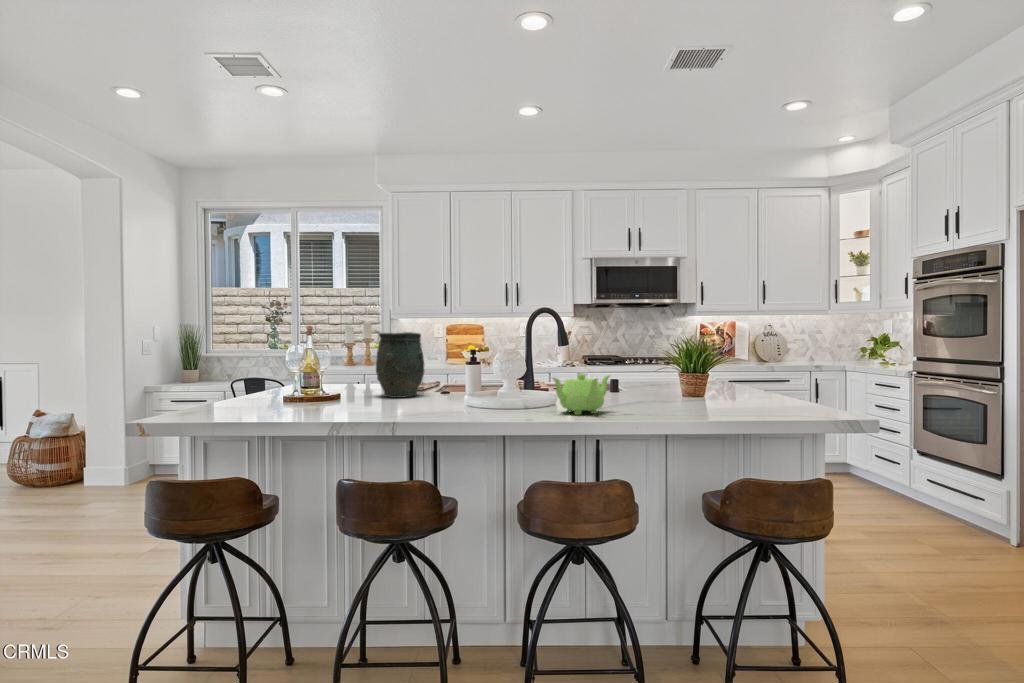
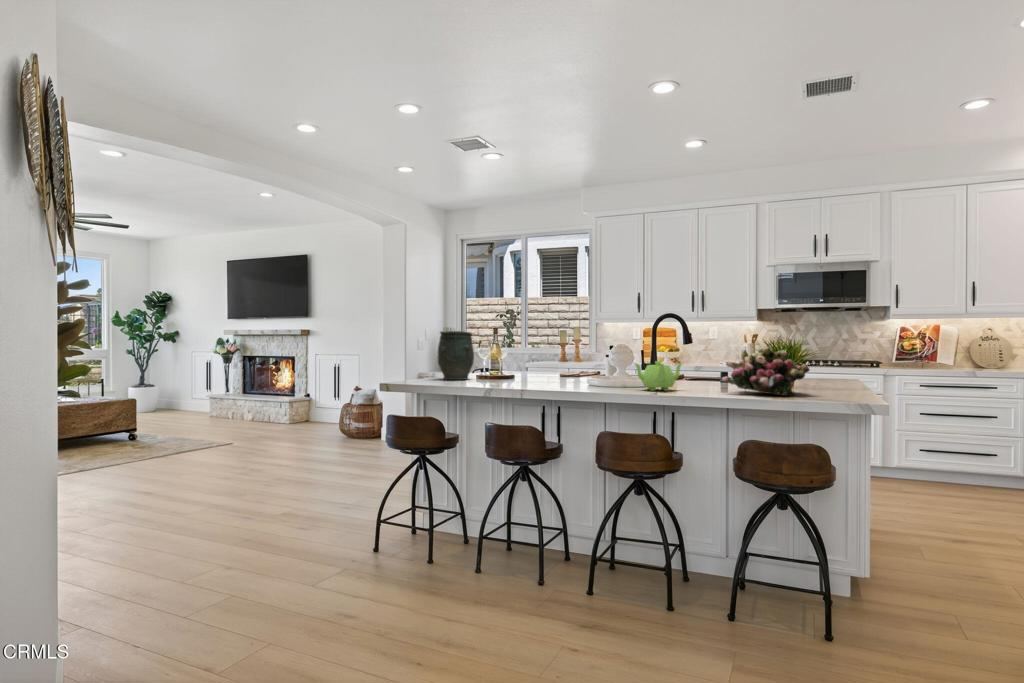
vase: present [376,332,424,398] -> present [438,331,474,380]
flower arrangement: none [665,352,764,414] -> present [721,347,809,396]

